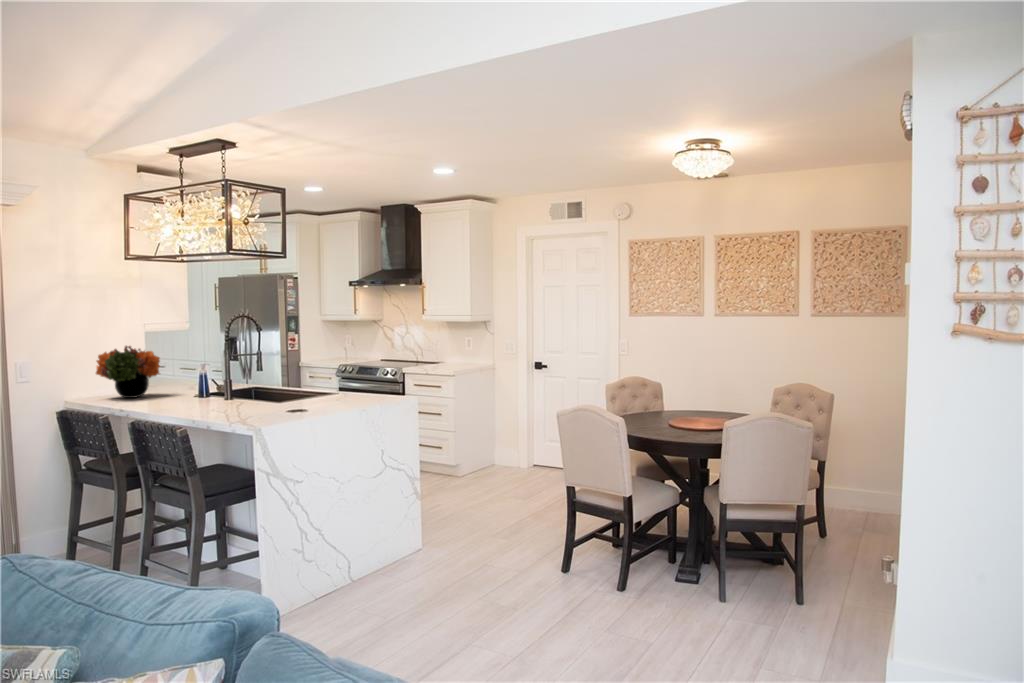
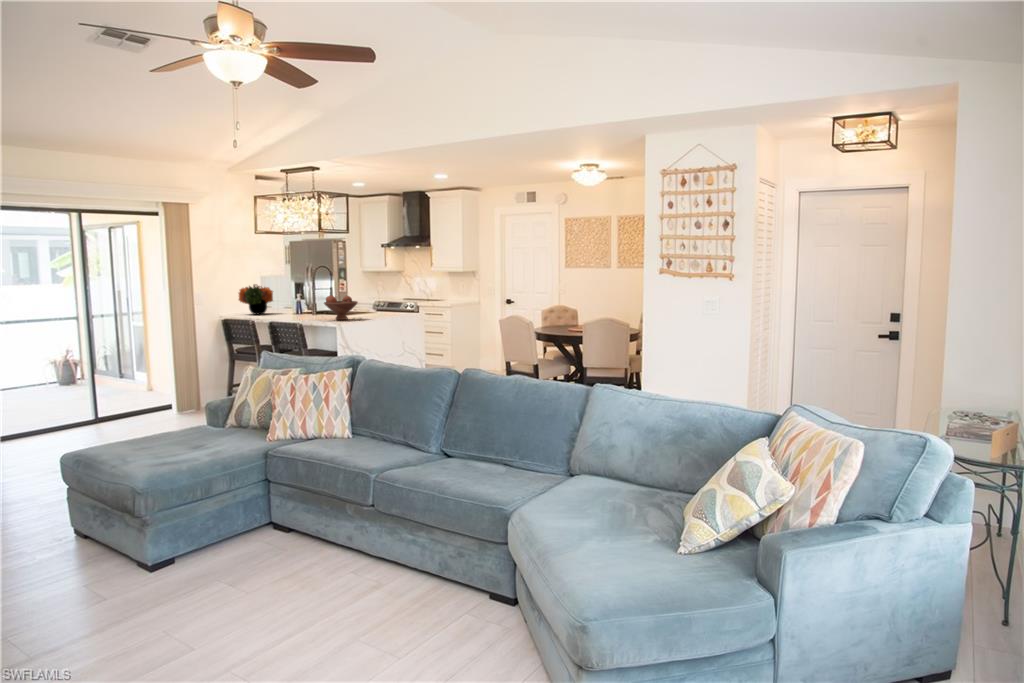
fruit bowl: none [233,370,299,417] -> present [324,295,358,320]

